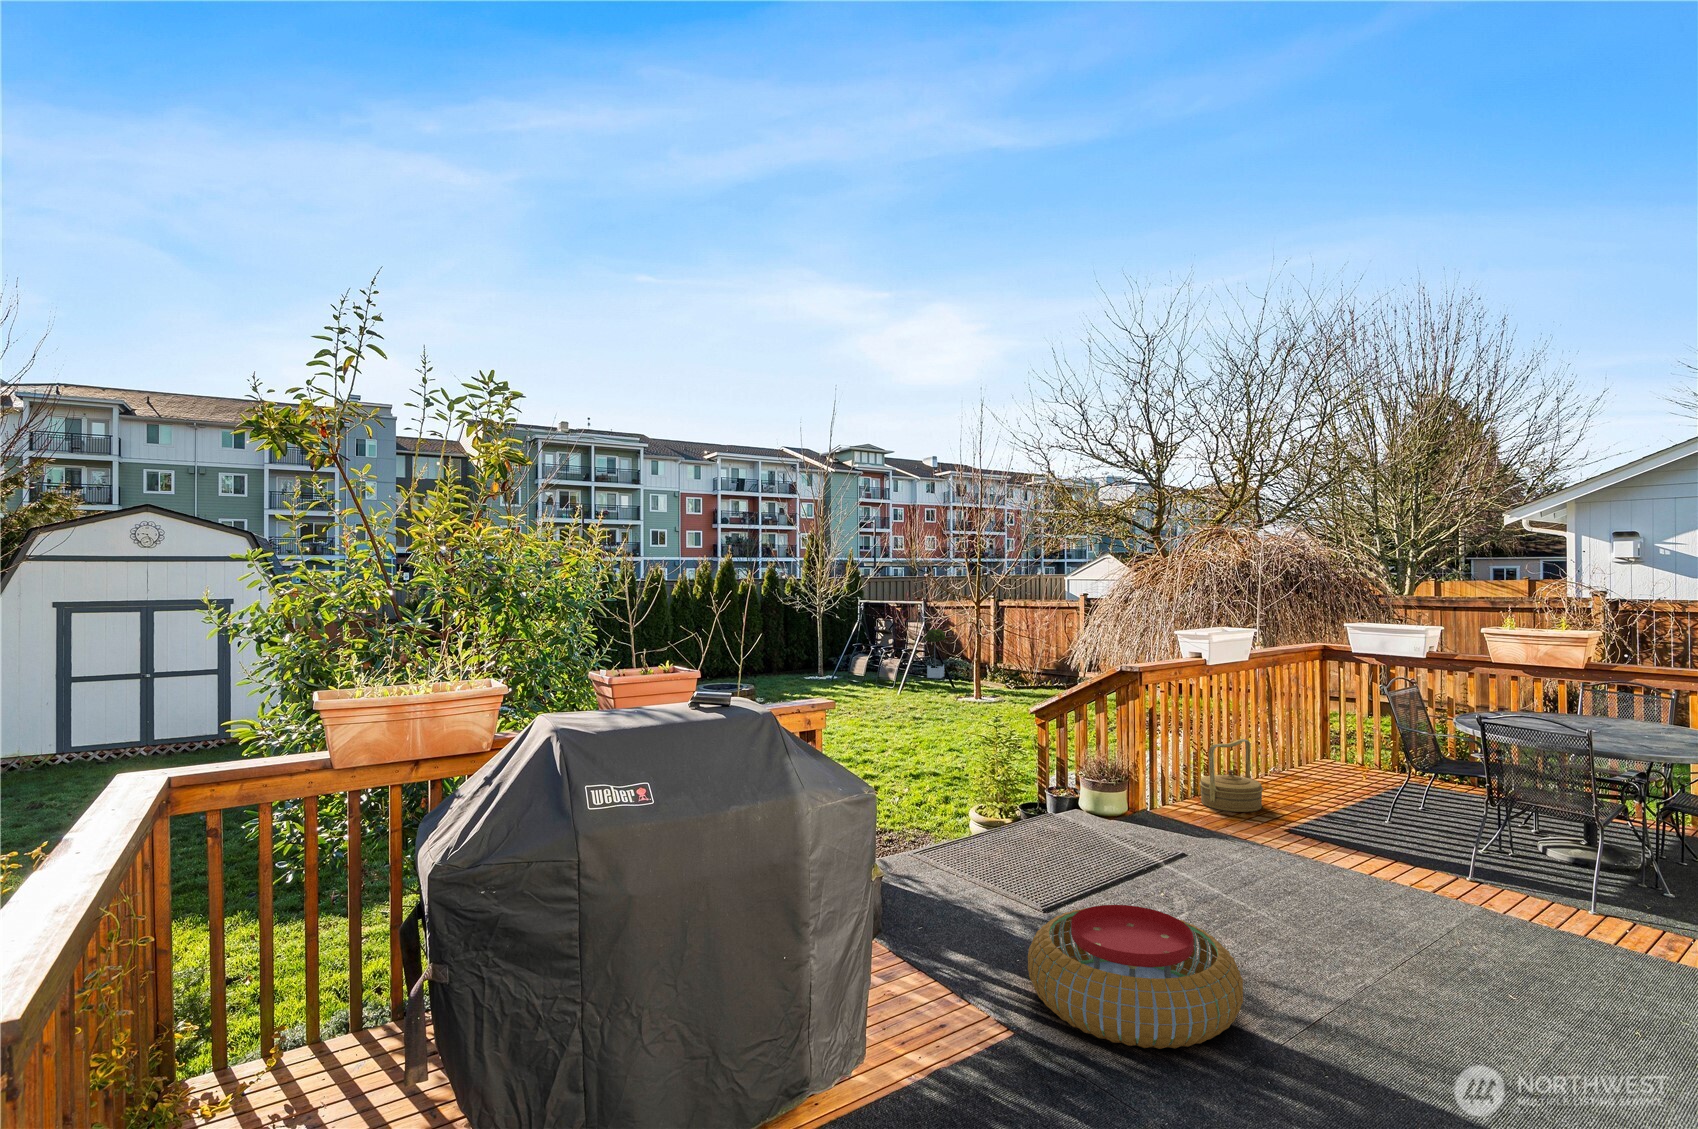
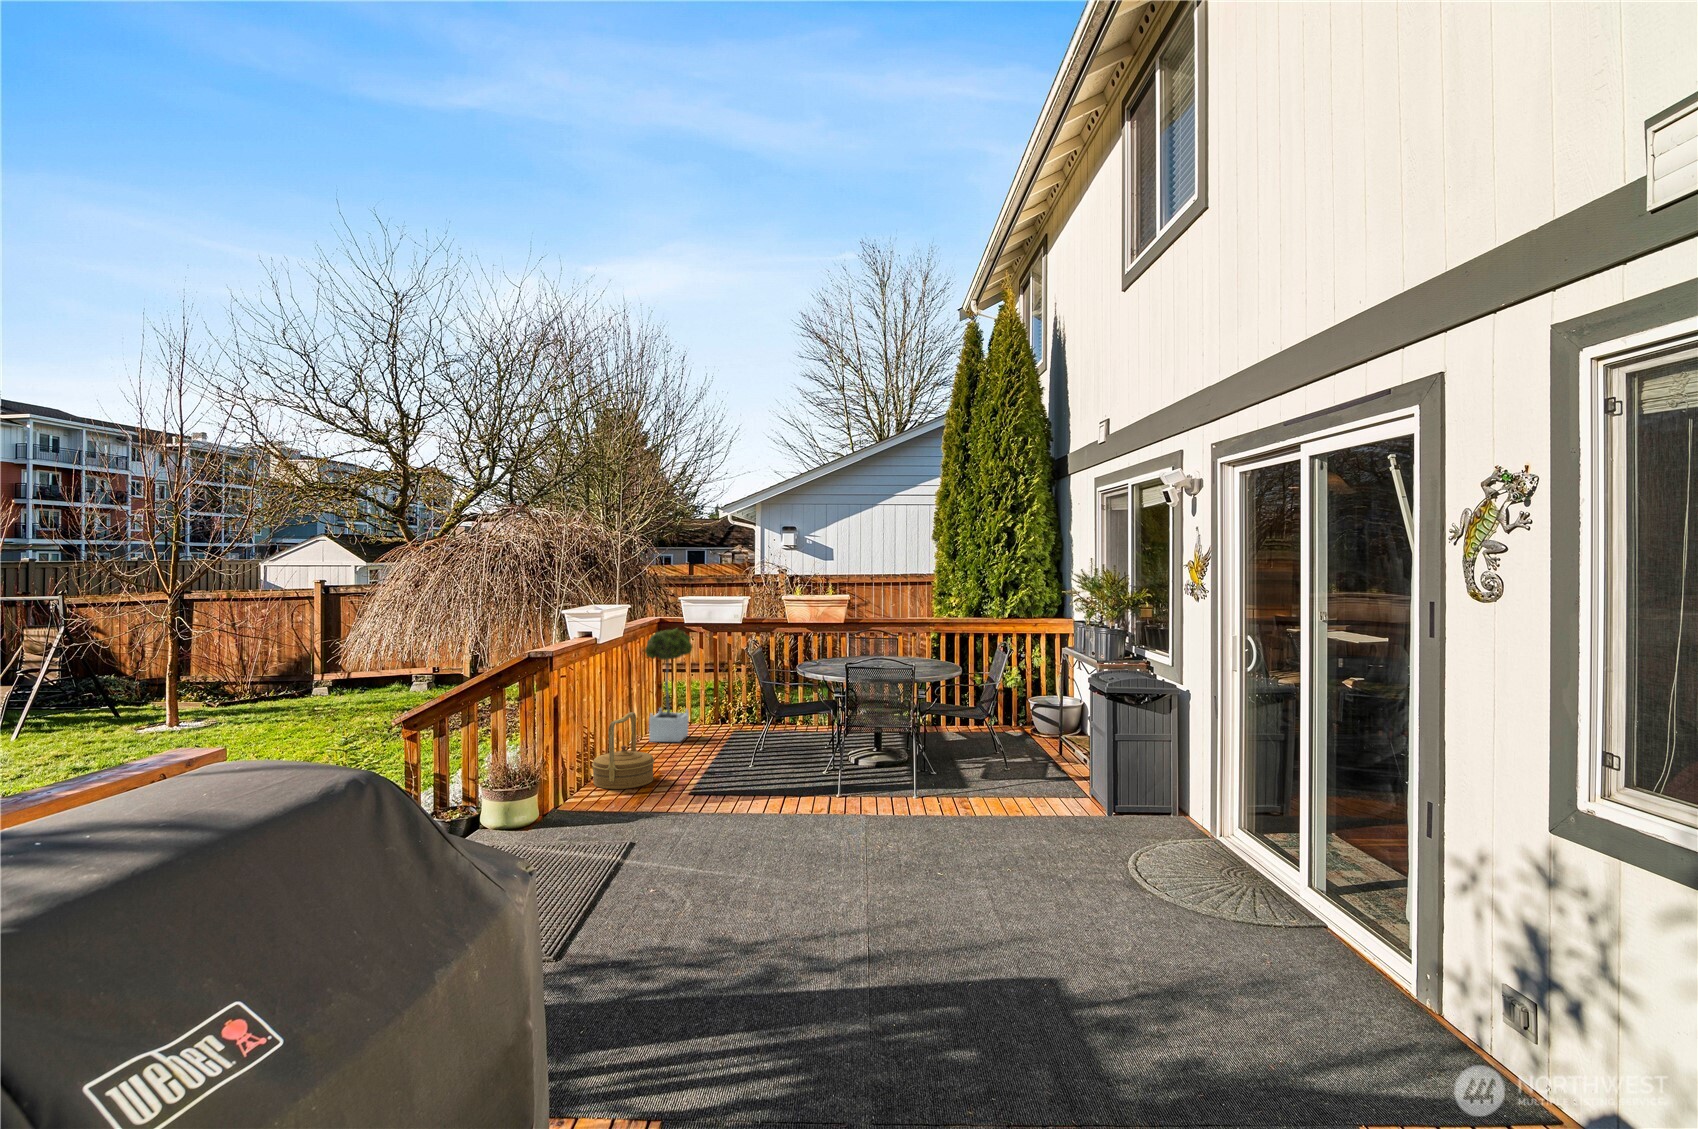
potted tree: present [925,629,945,678] -> present [645,628,692,742]
pouf: present [1028,905,1243,1049] -> none [617,902,863,1080]

